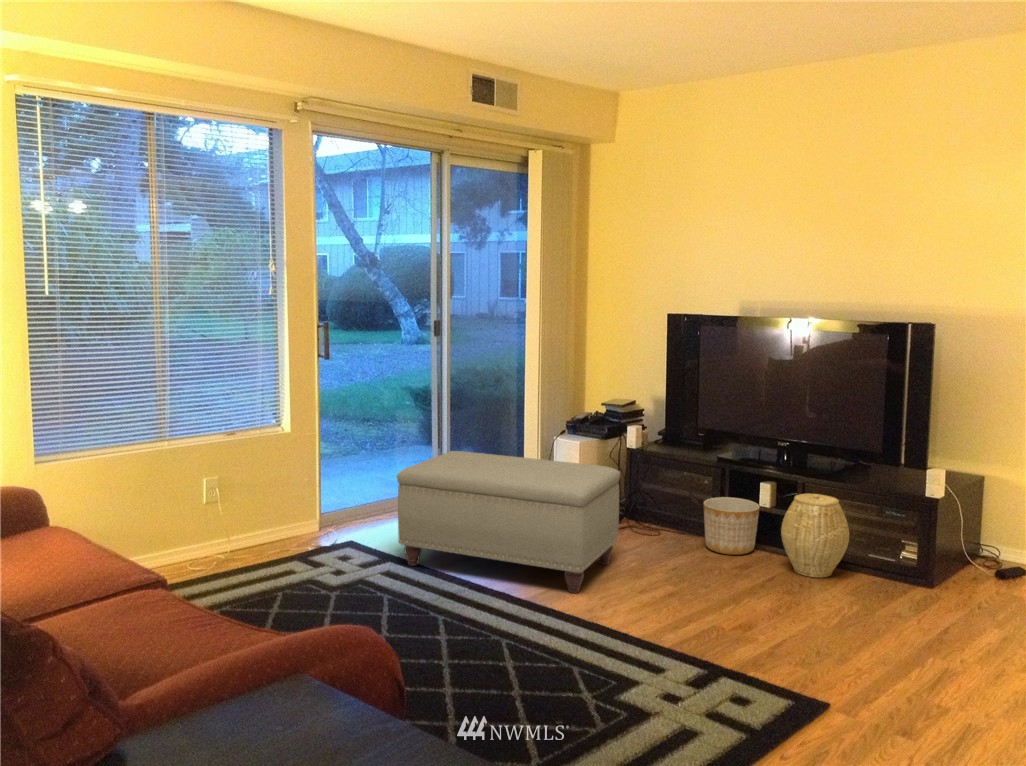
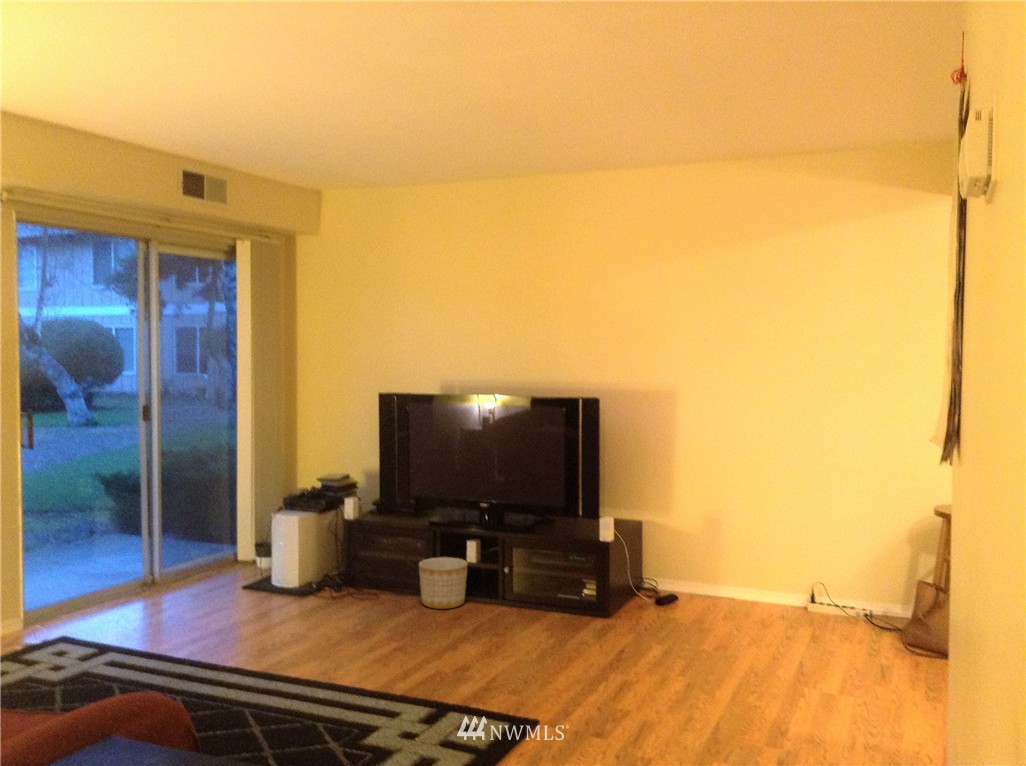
ottoman: present [397,451,620,593] -> none [119,534,344,660]
woven basket: present [781,494,849,577] -> none [487,547,543,620]

